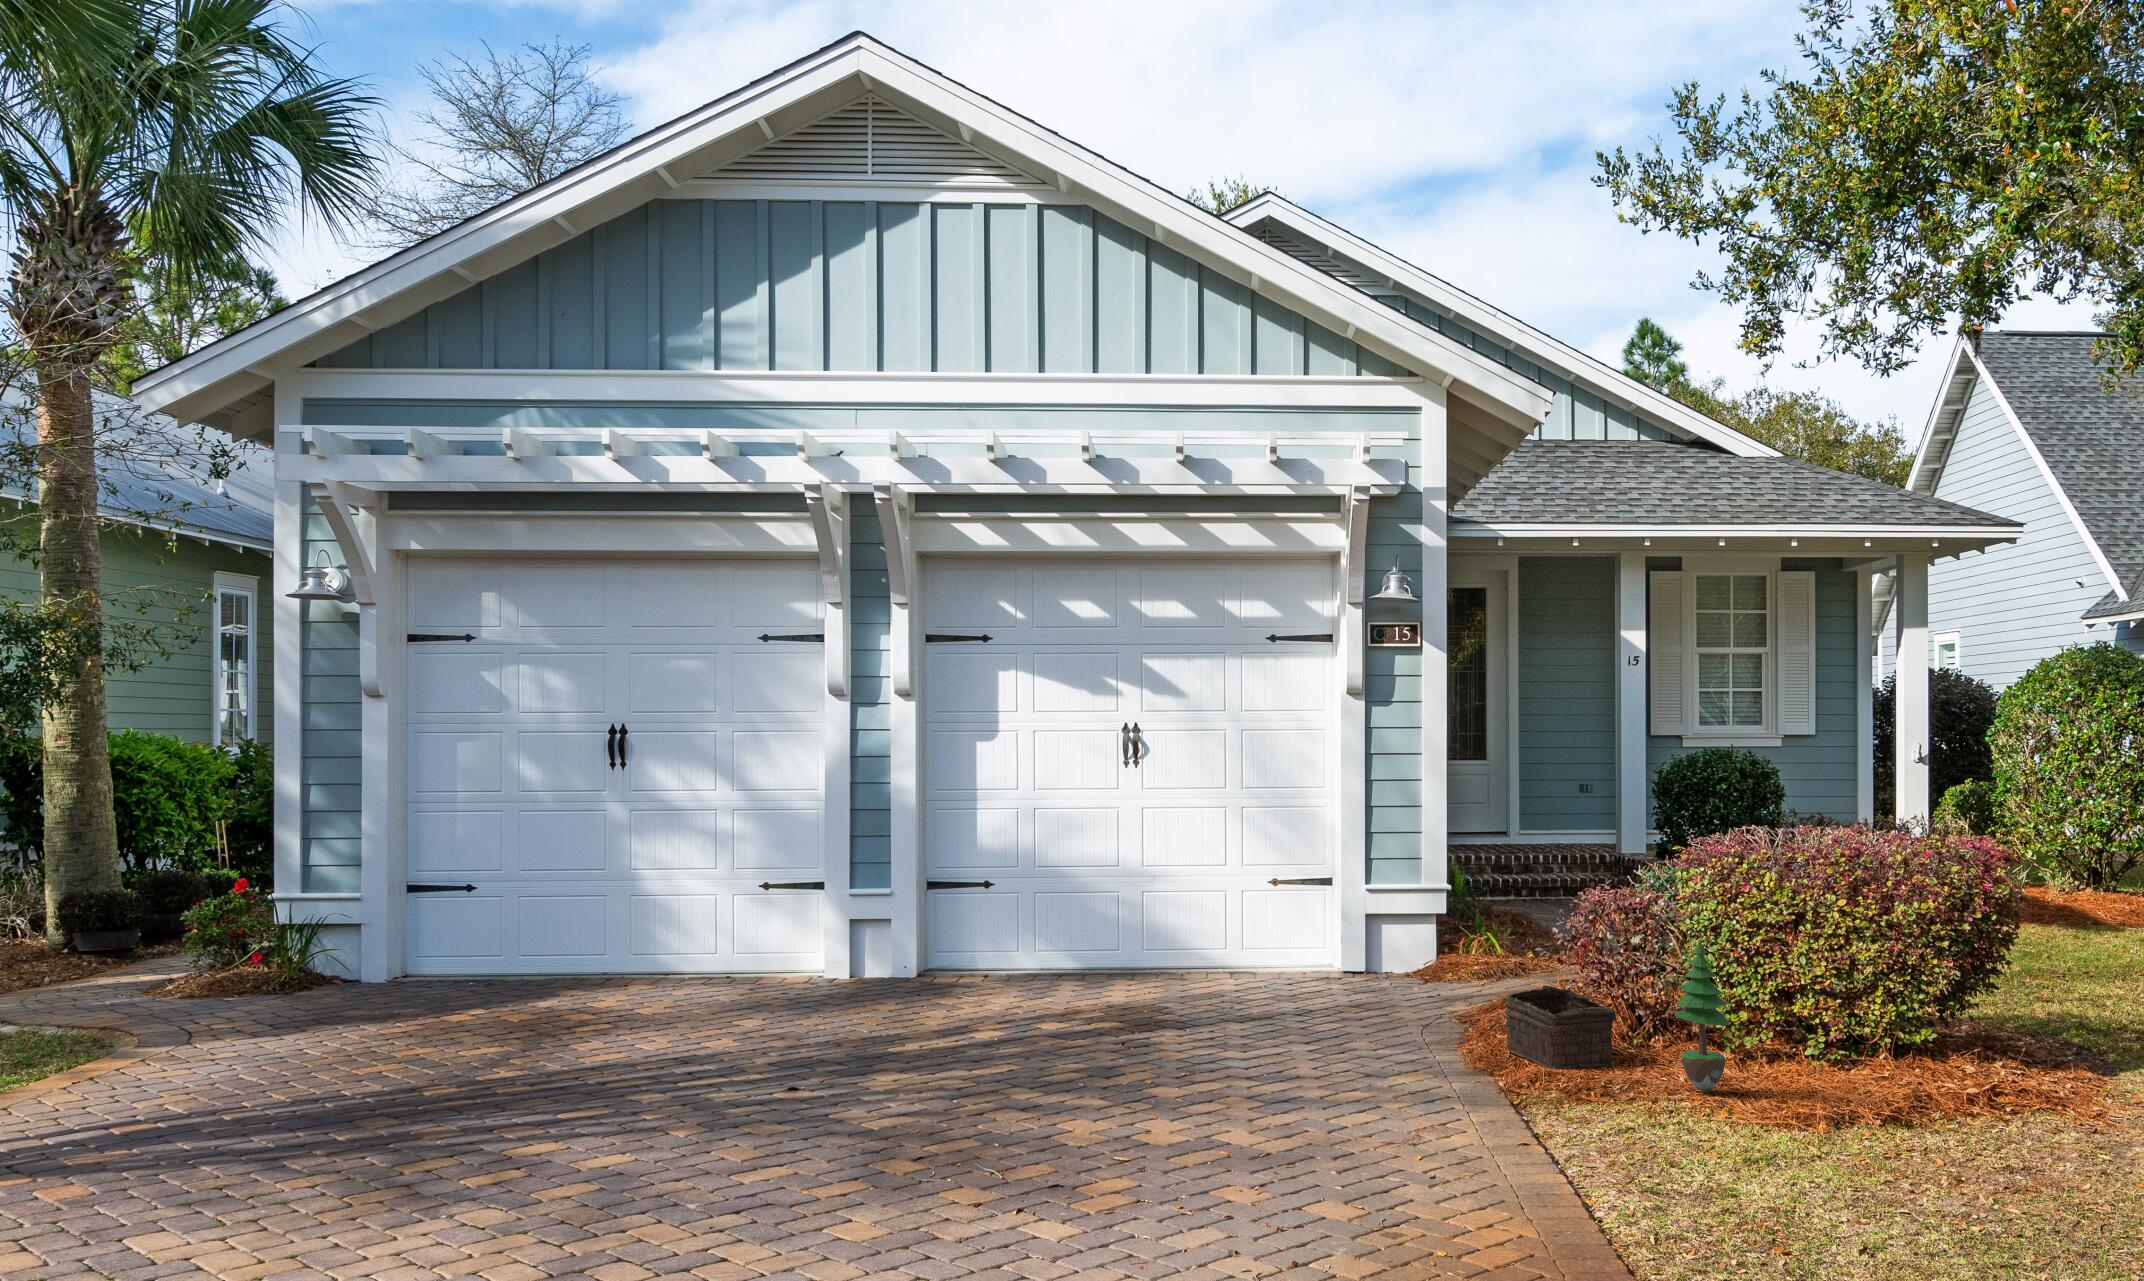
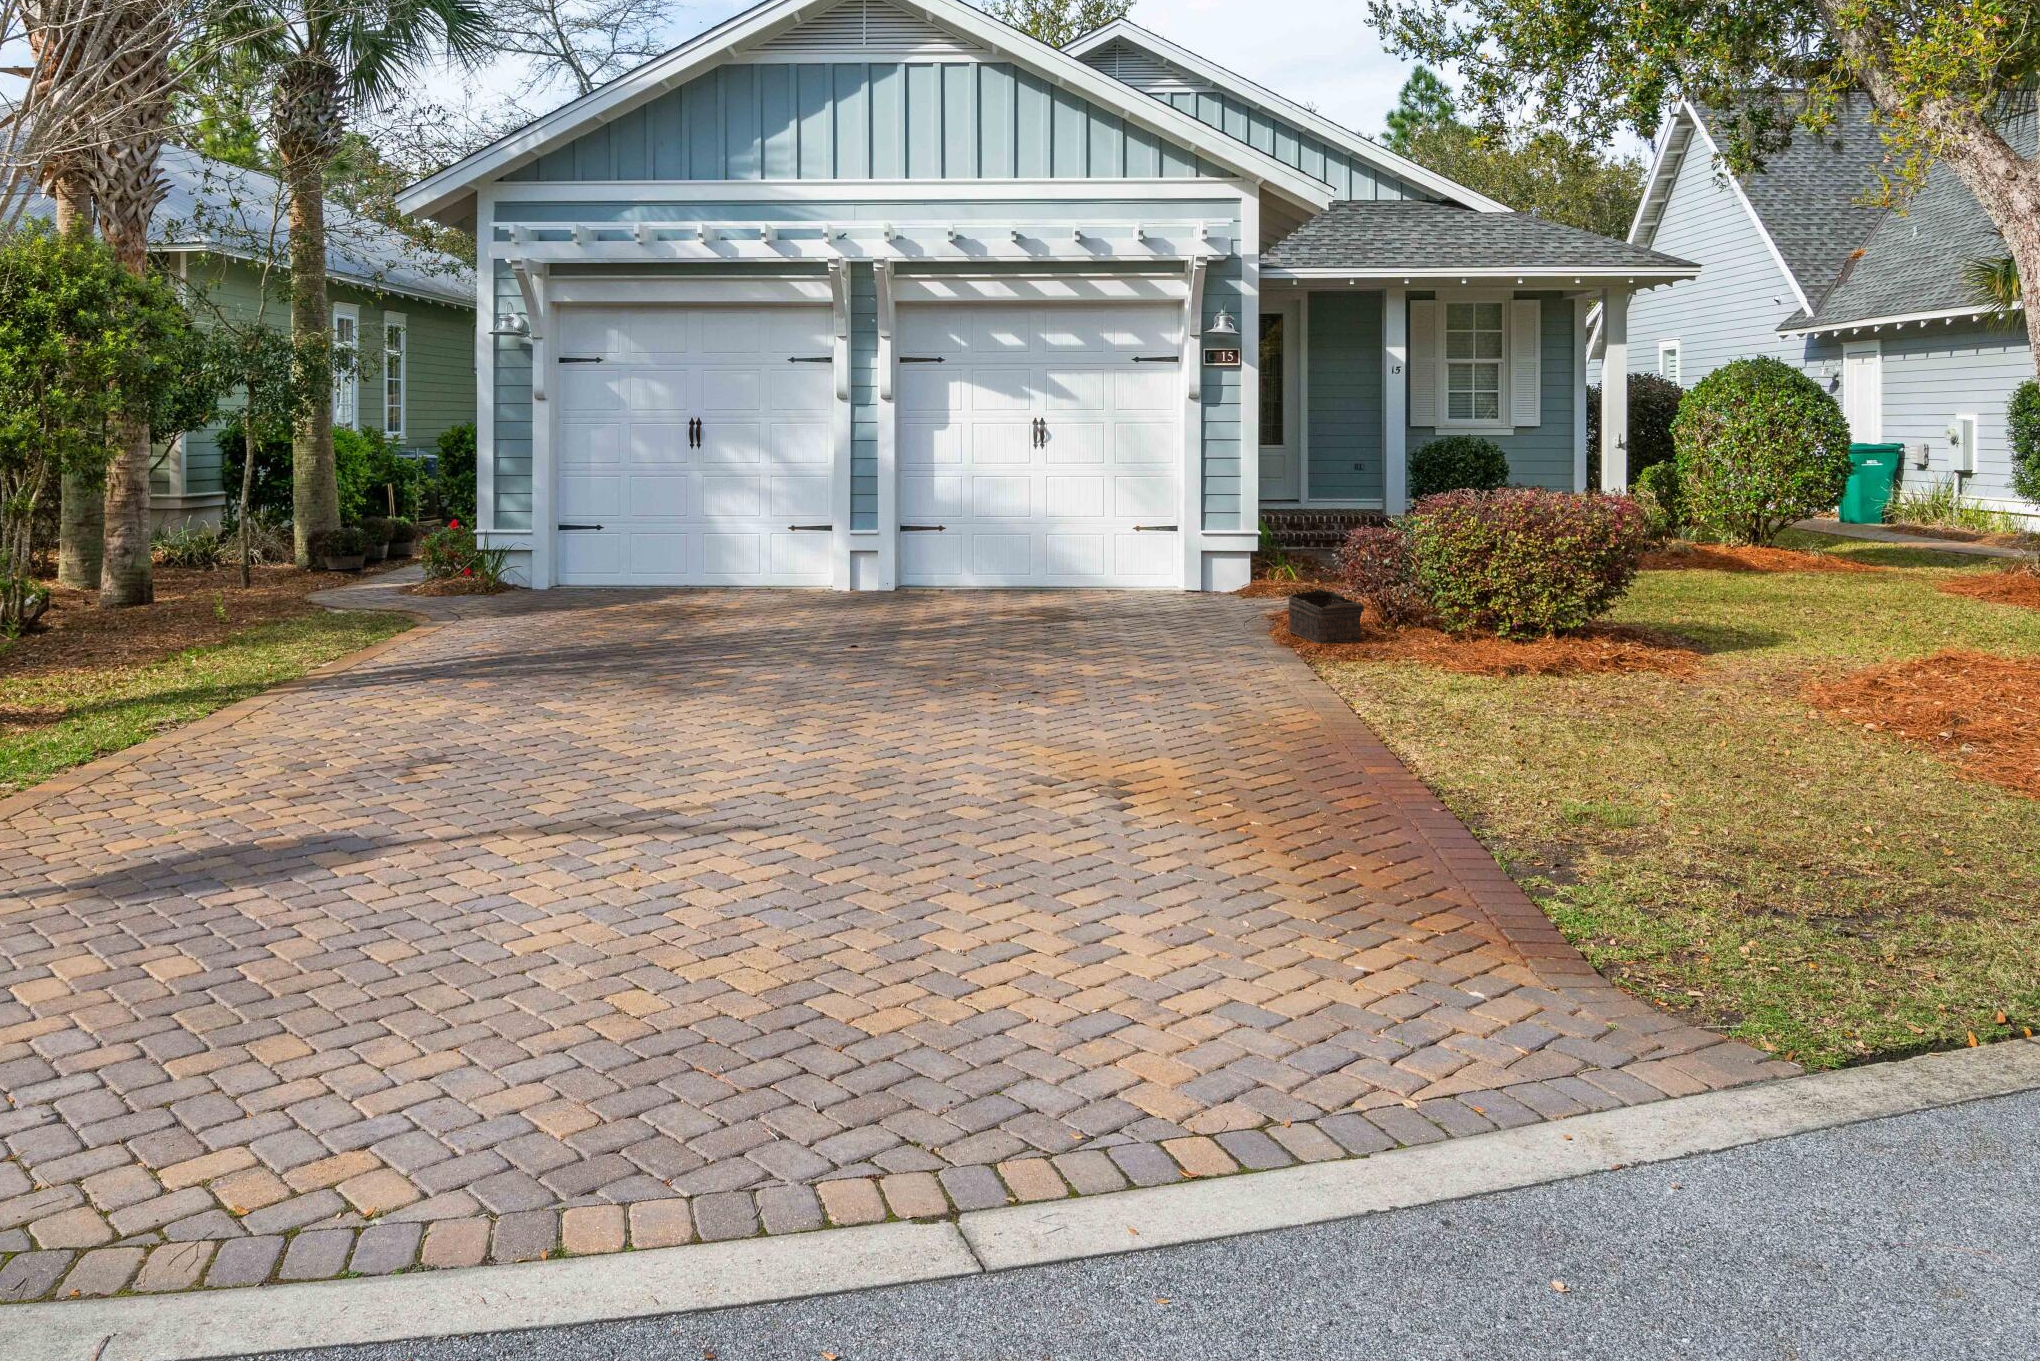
potted tree: present [1675,940,1729,1092] -> none [1403,557,1442,658]

